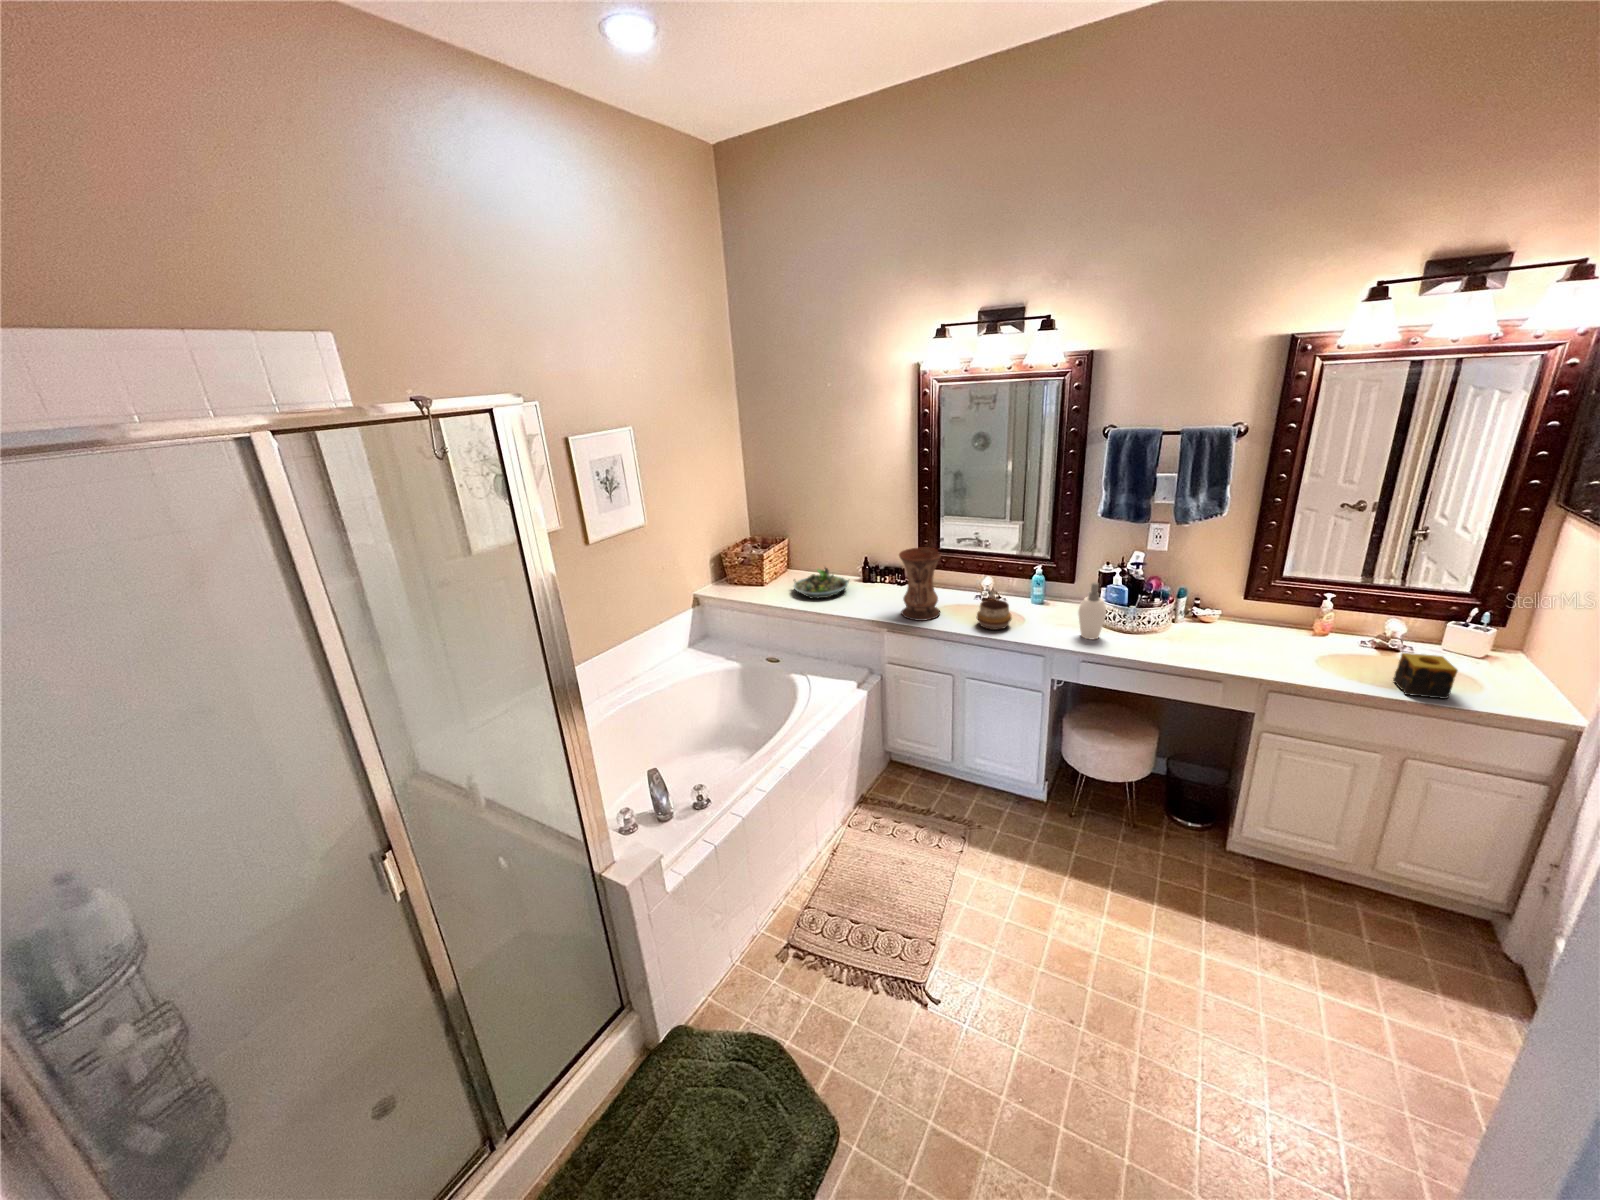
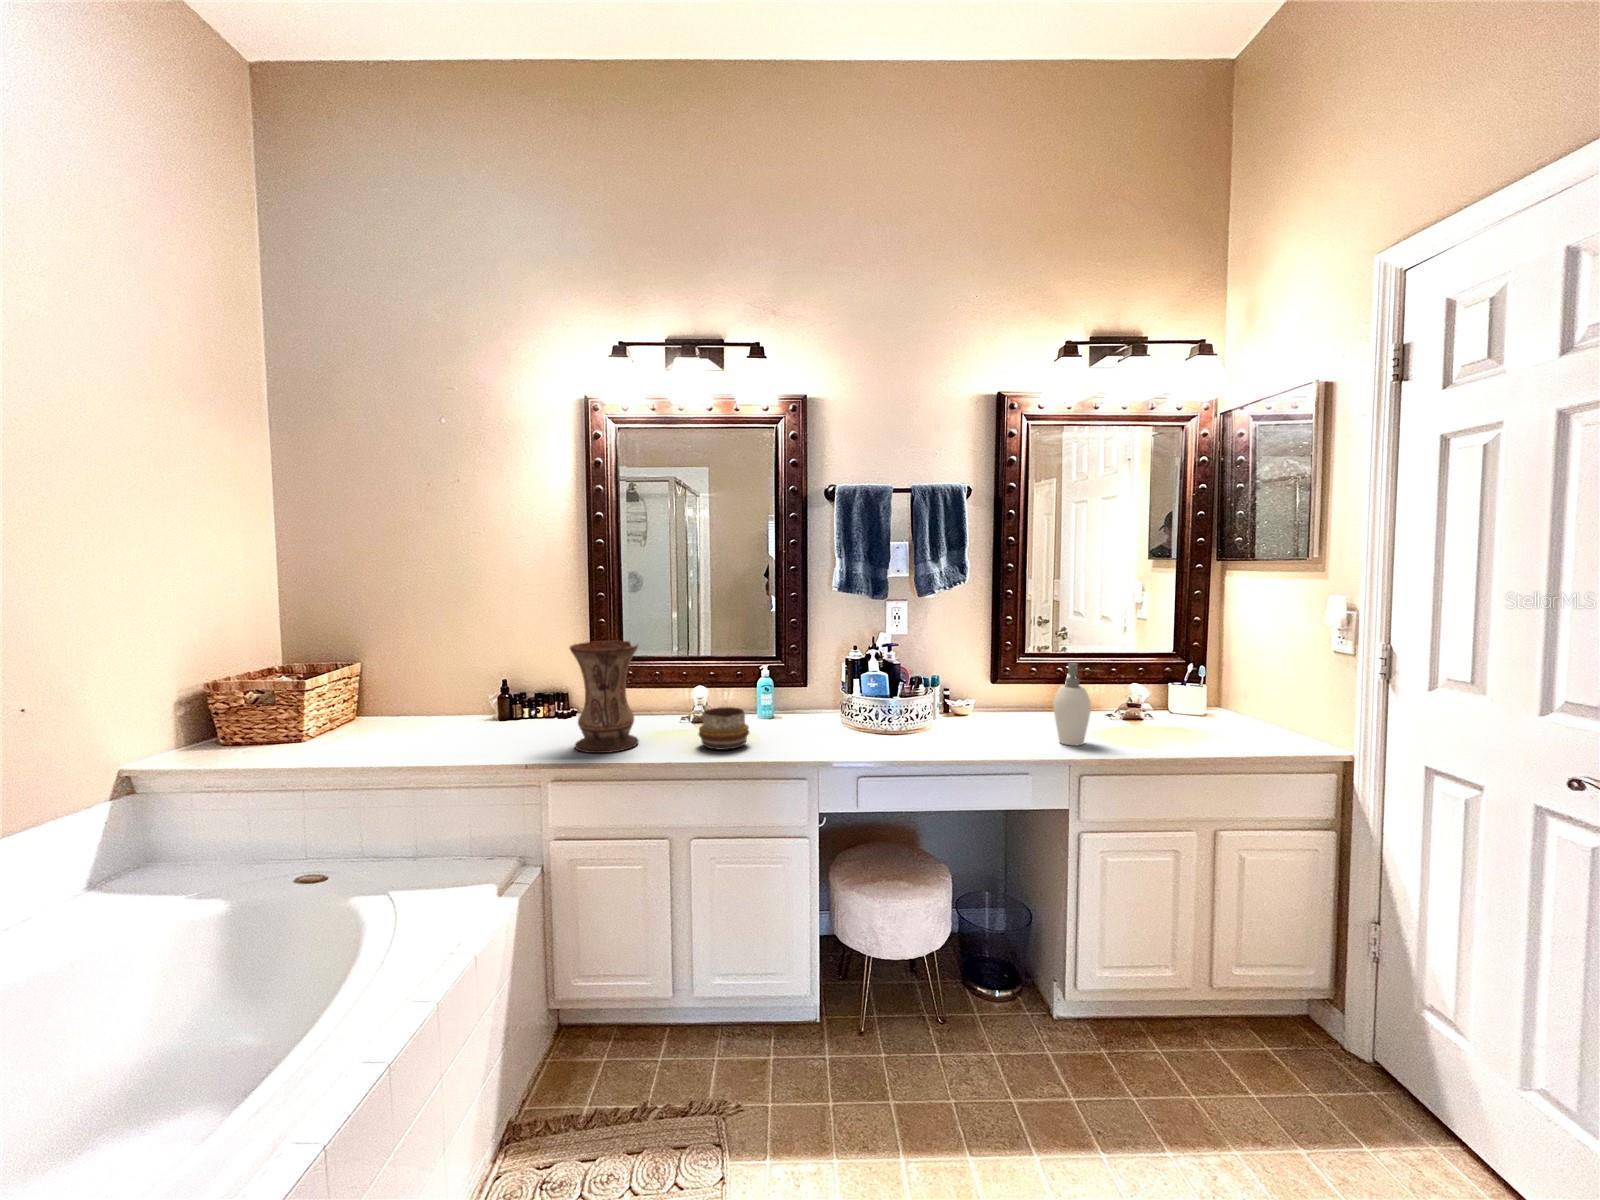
succulent planter: present [794,568,849,599] -> none [364,693,476,747]
soap dispenser: present [1078,582,1106,639] -> present [1054,663,1091,746]
candle: present [1393,653,1458,699] -> none [1173,704,1231,749]

